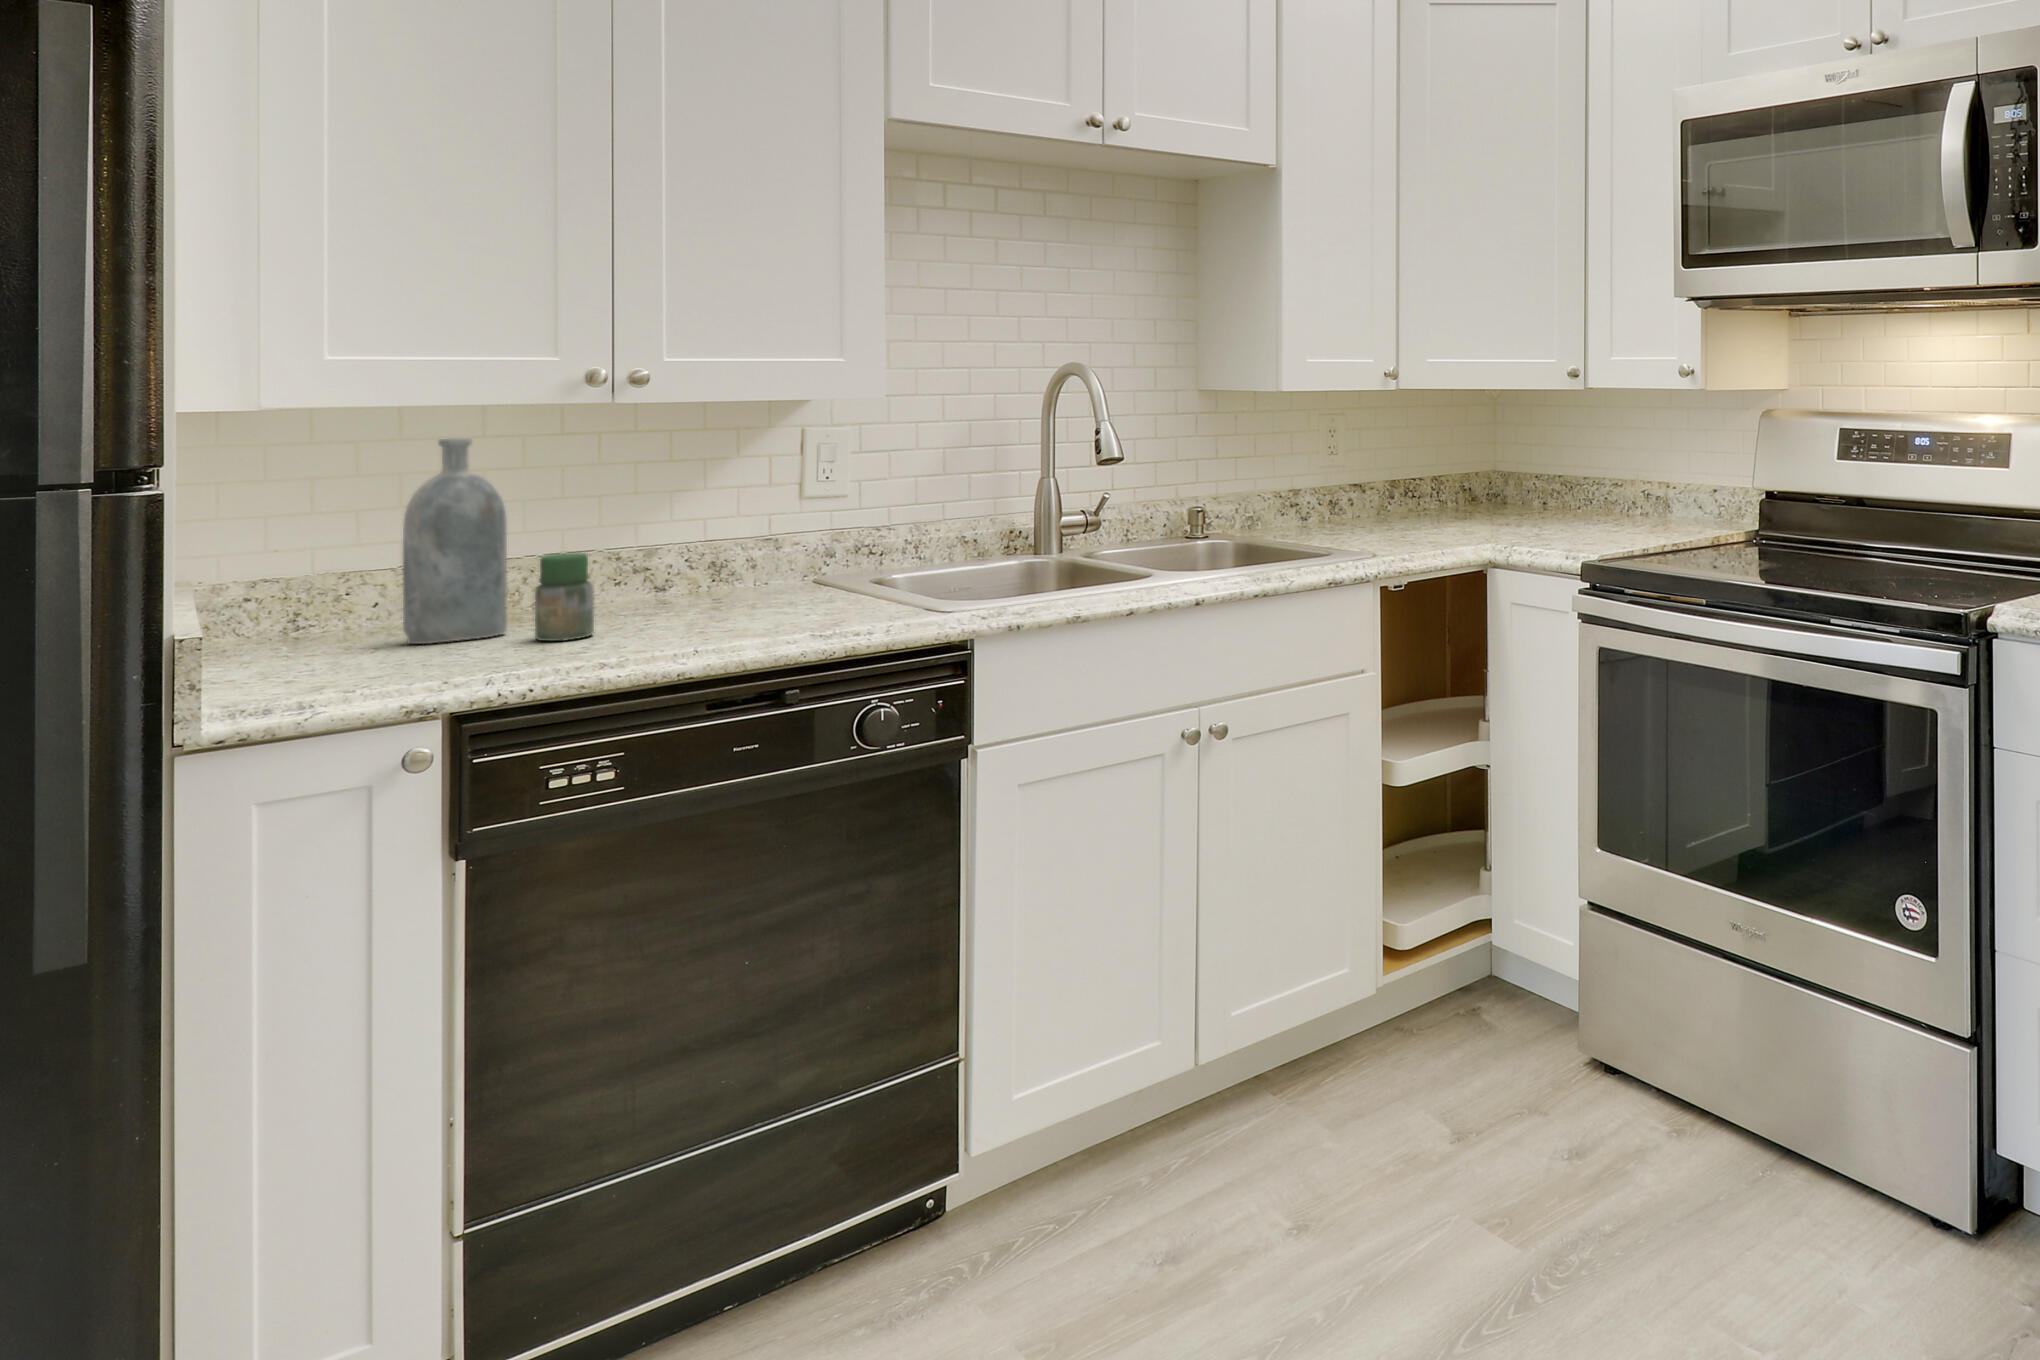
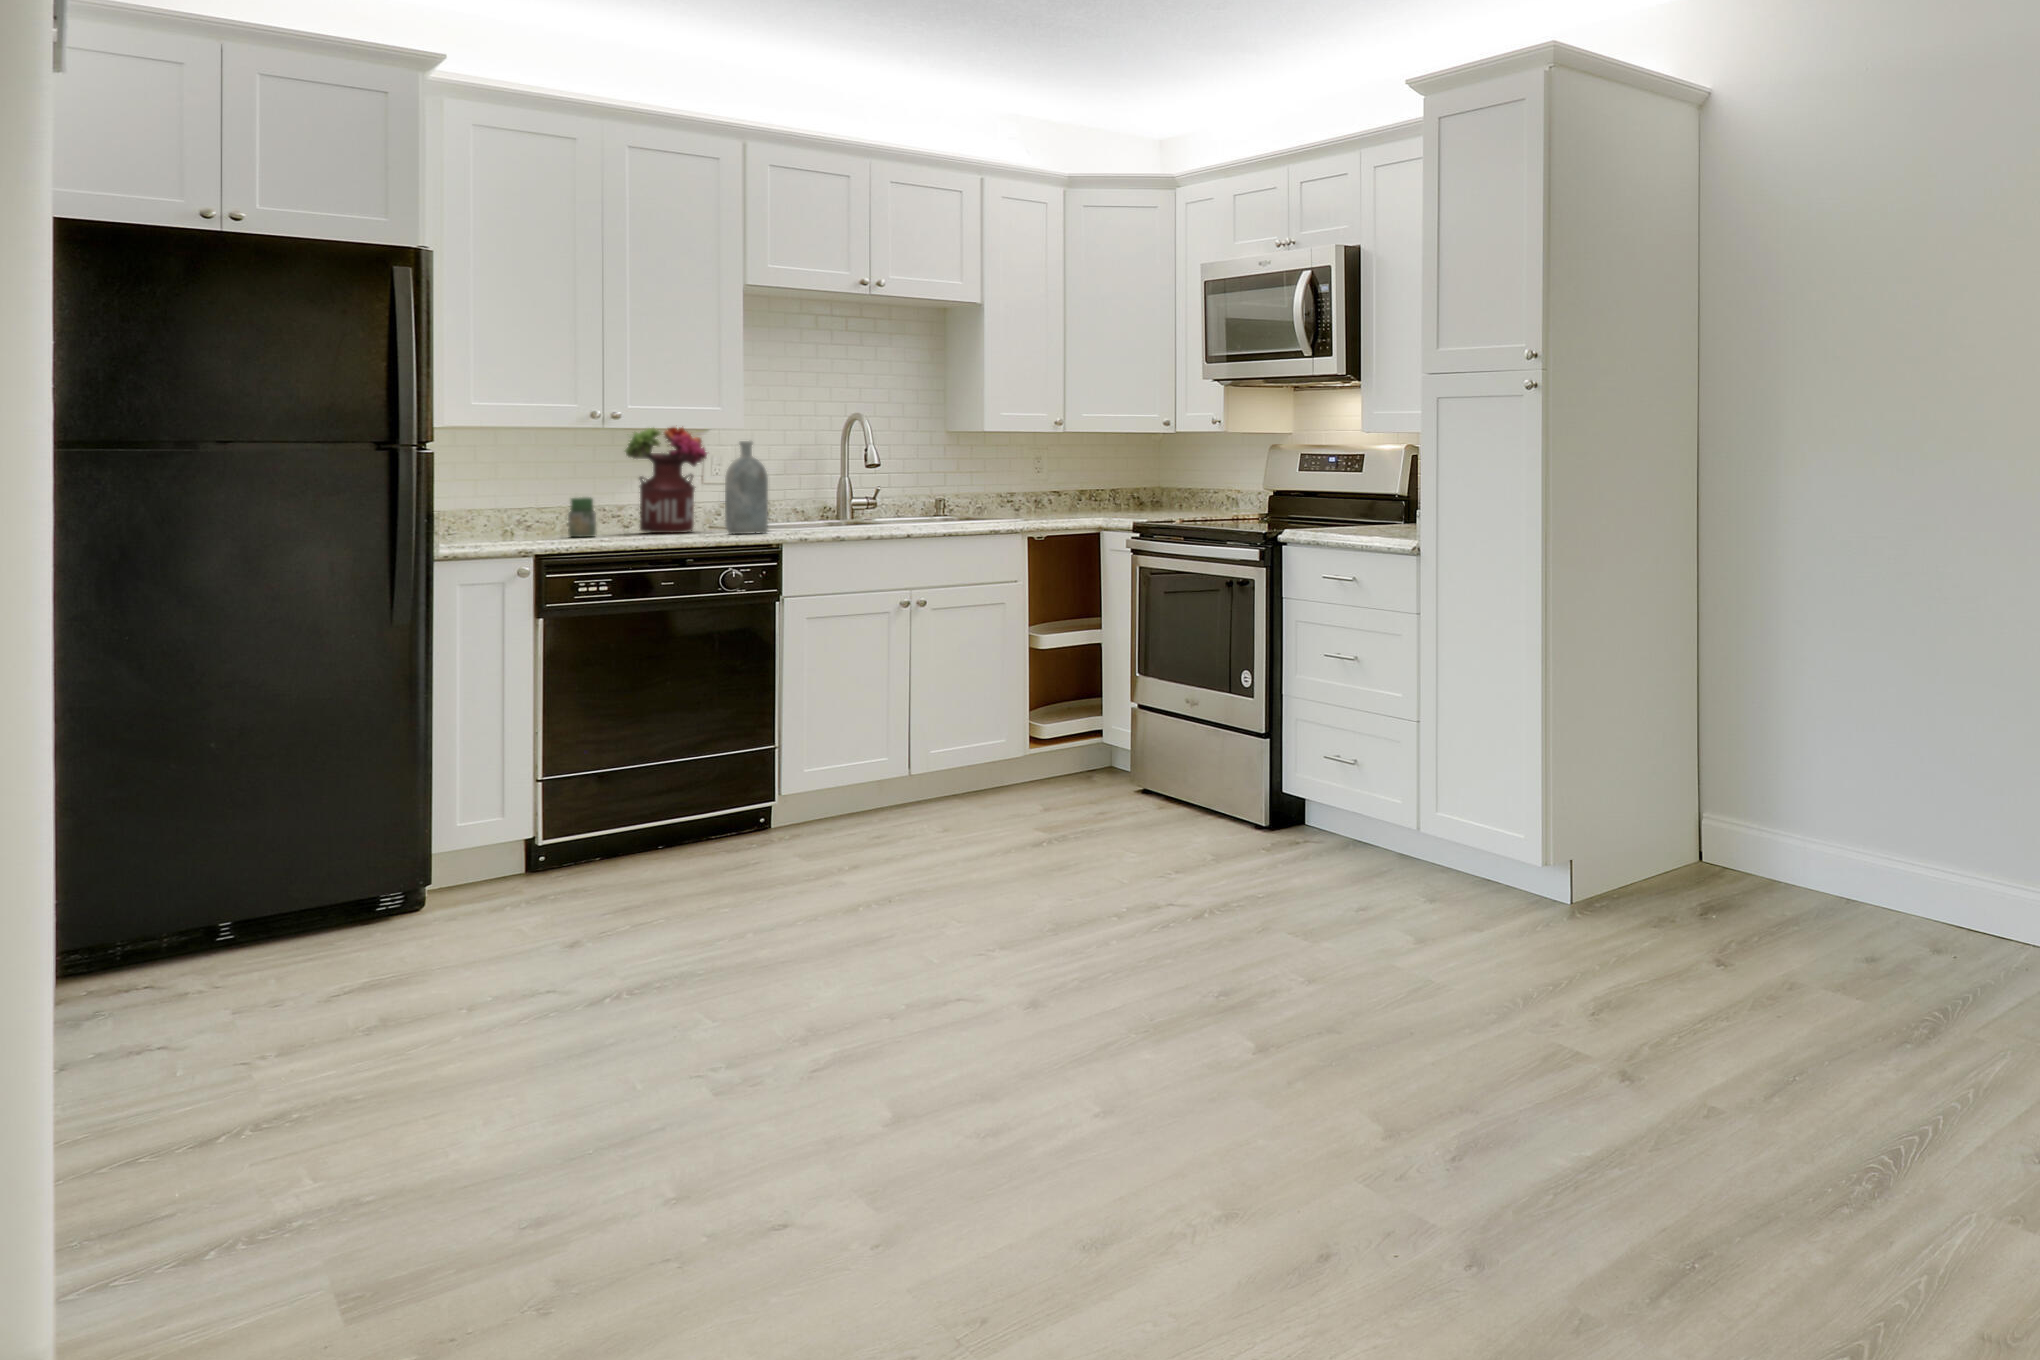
flower arrangement: none [651,394,822,617] -> present [625,427,707,533]
bottle: present [403,438,507,644] -> present [725,441,768,534]

